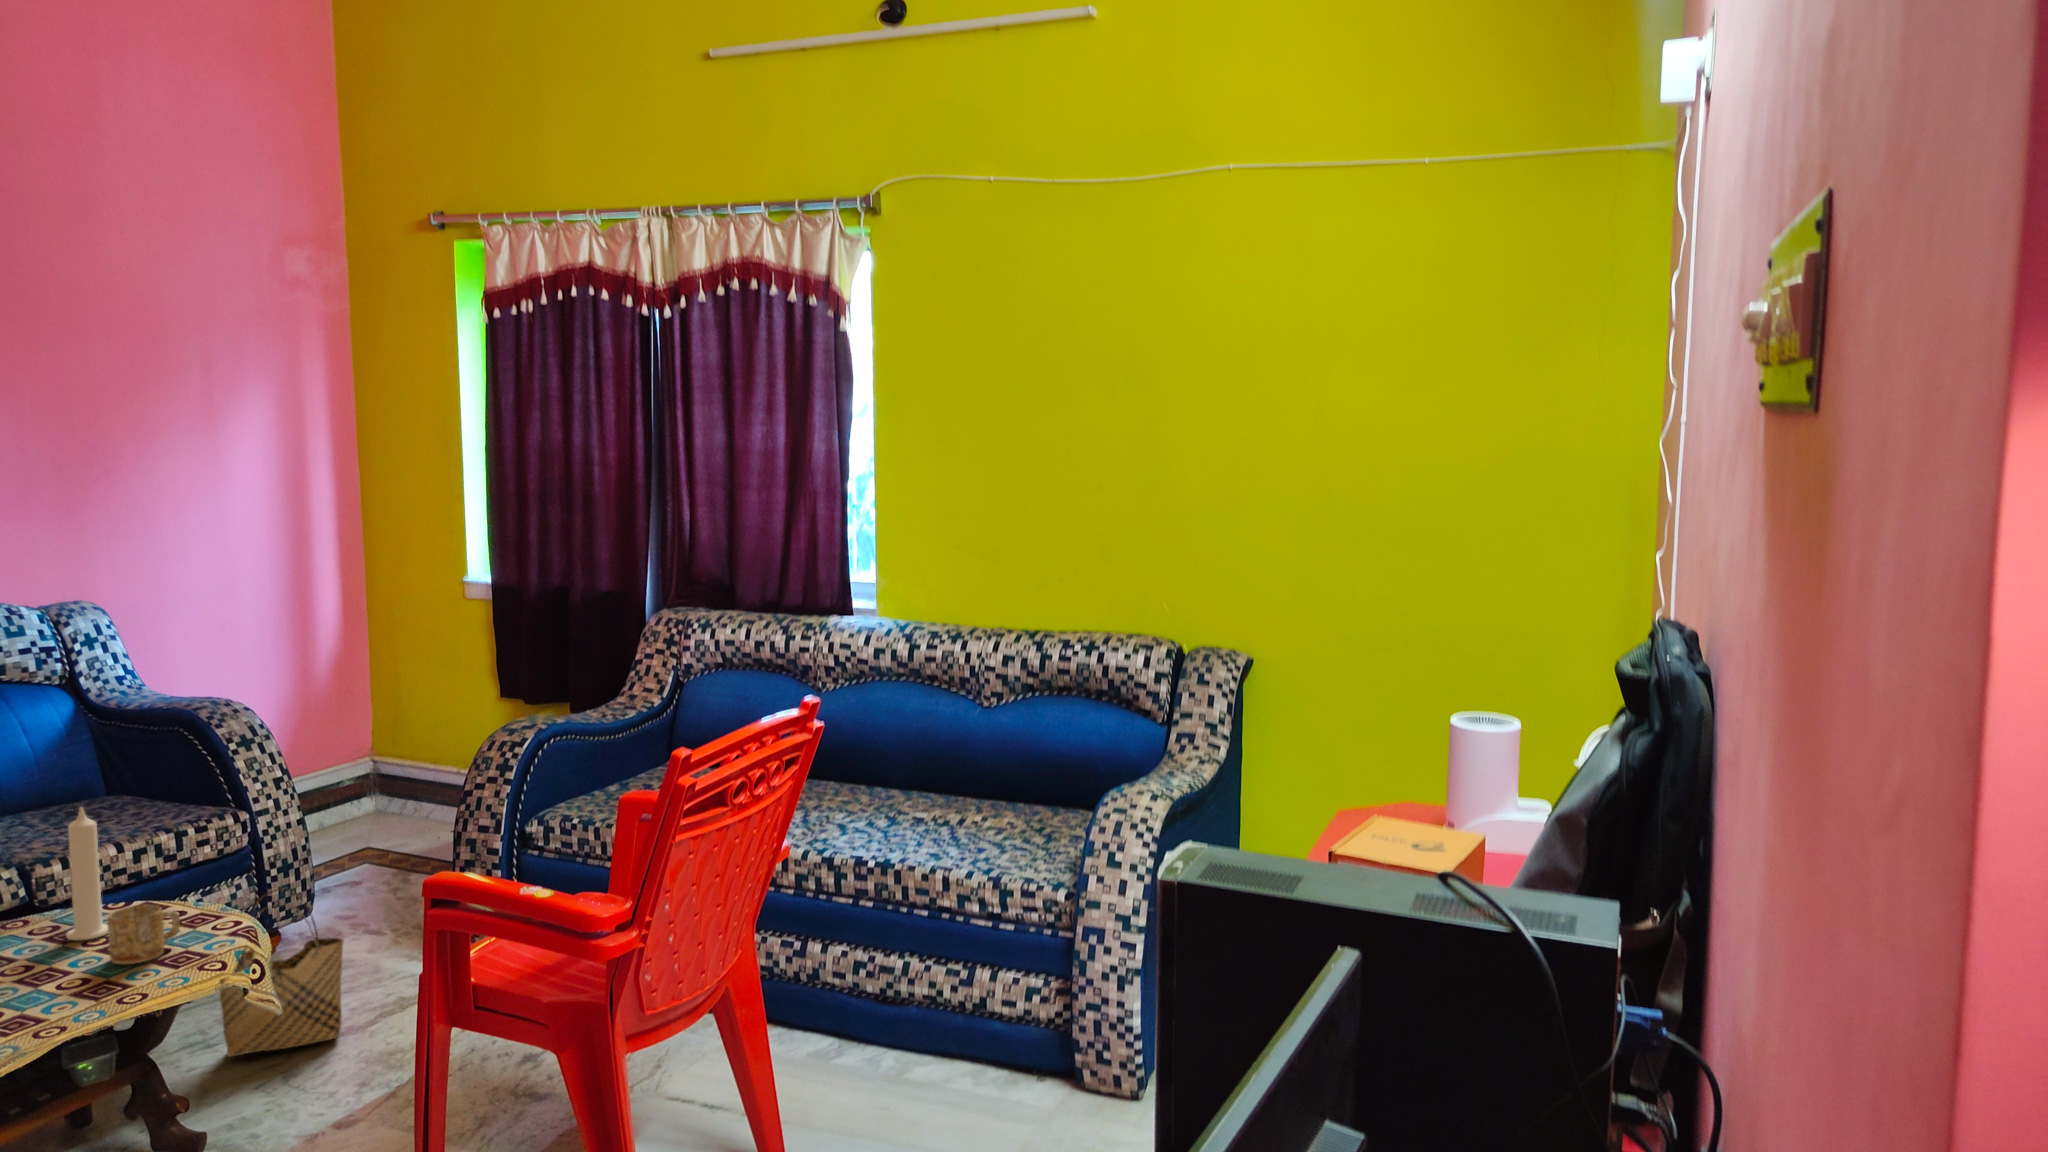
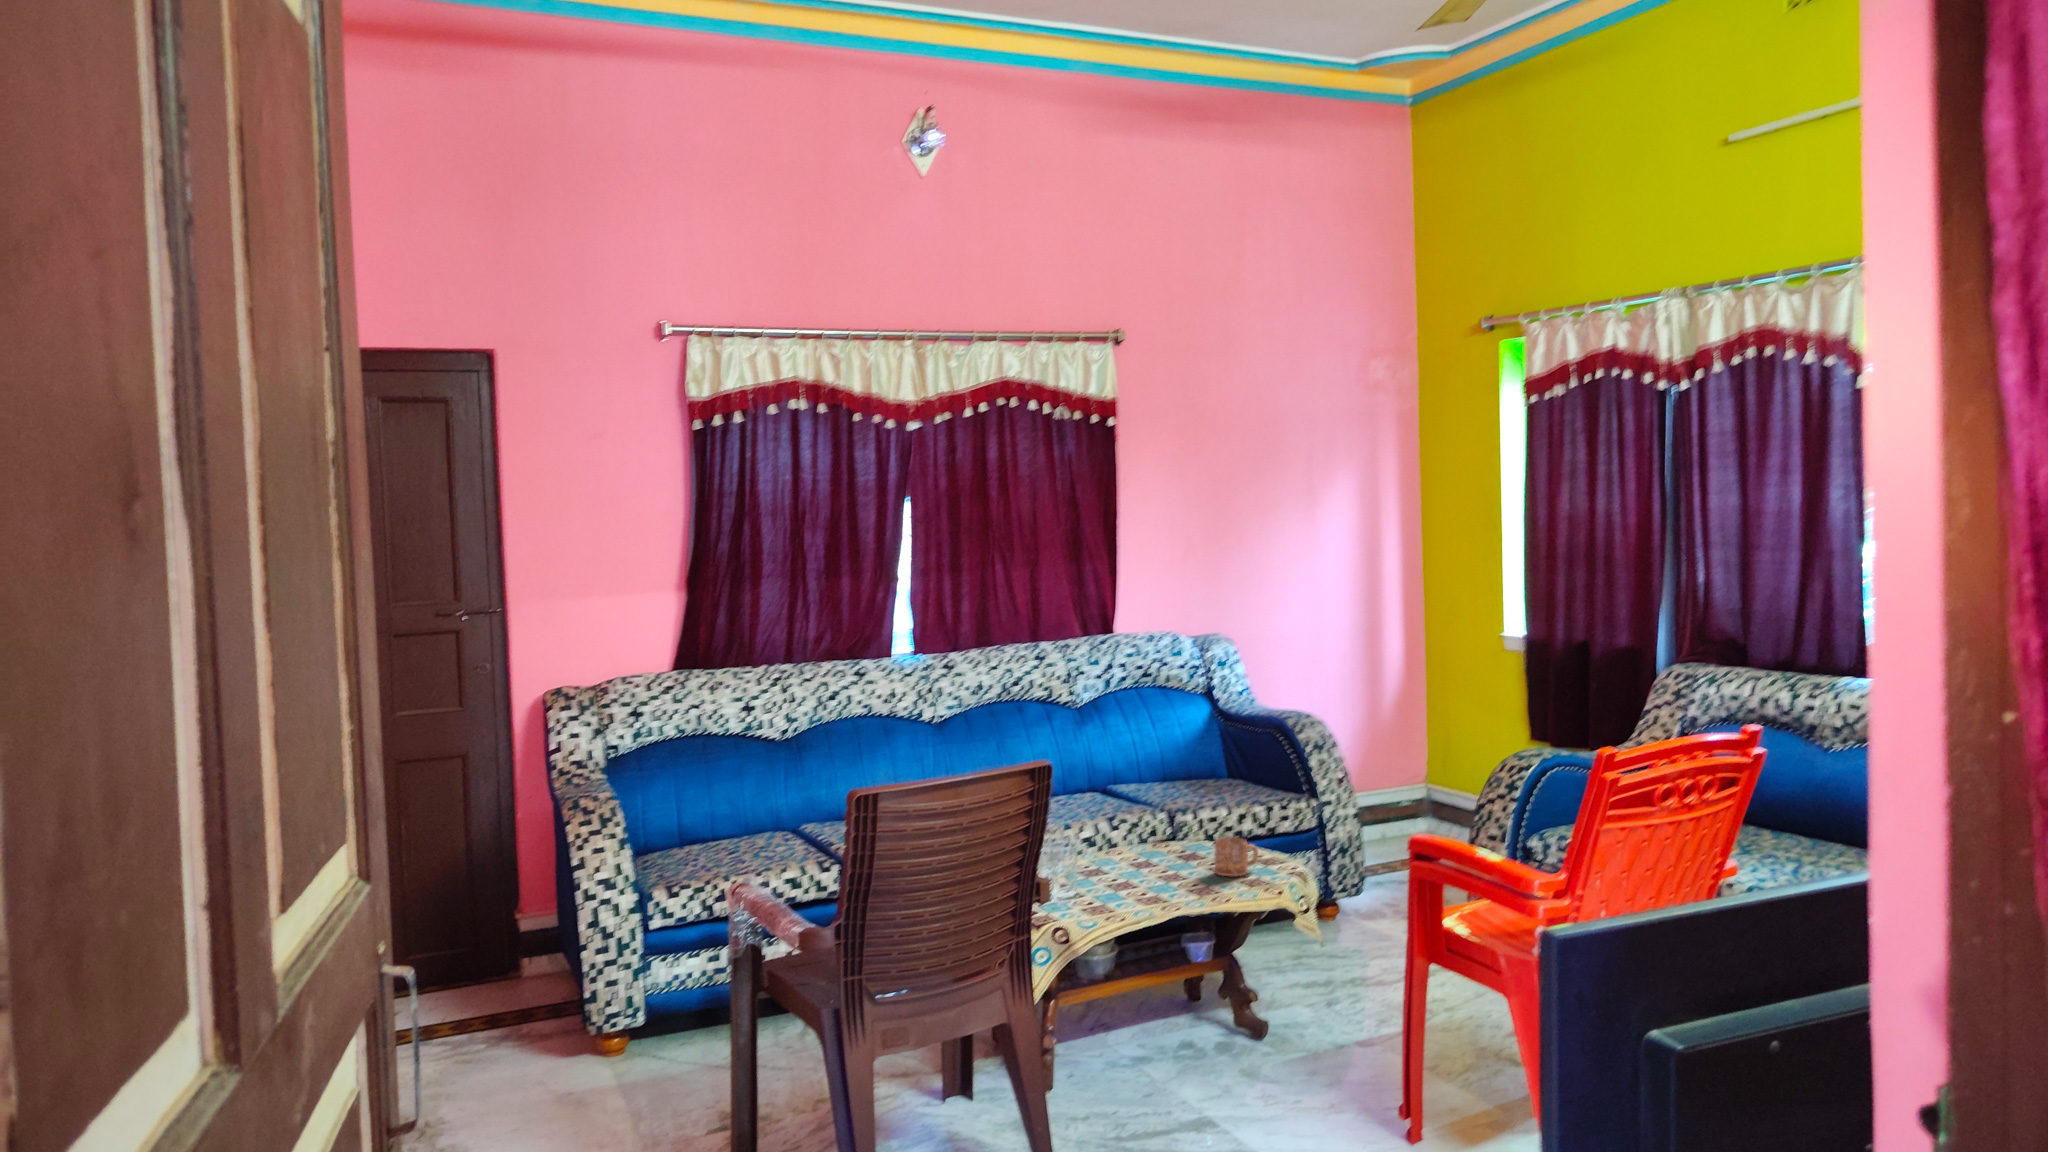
candle: present [66,807,108,940] -> none [1192,765,1218,858]
woven basket: present [220,888,344,1057] -> none [1284,856,1374,982]

